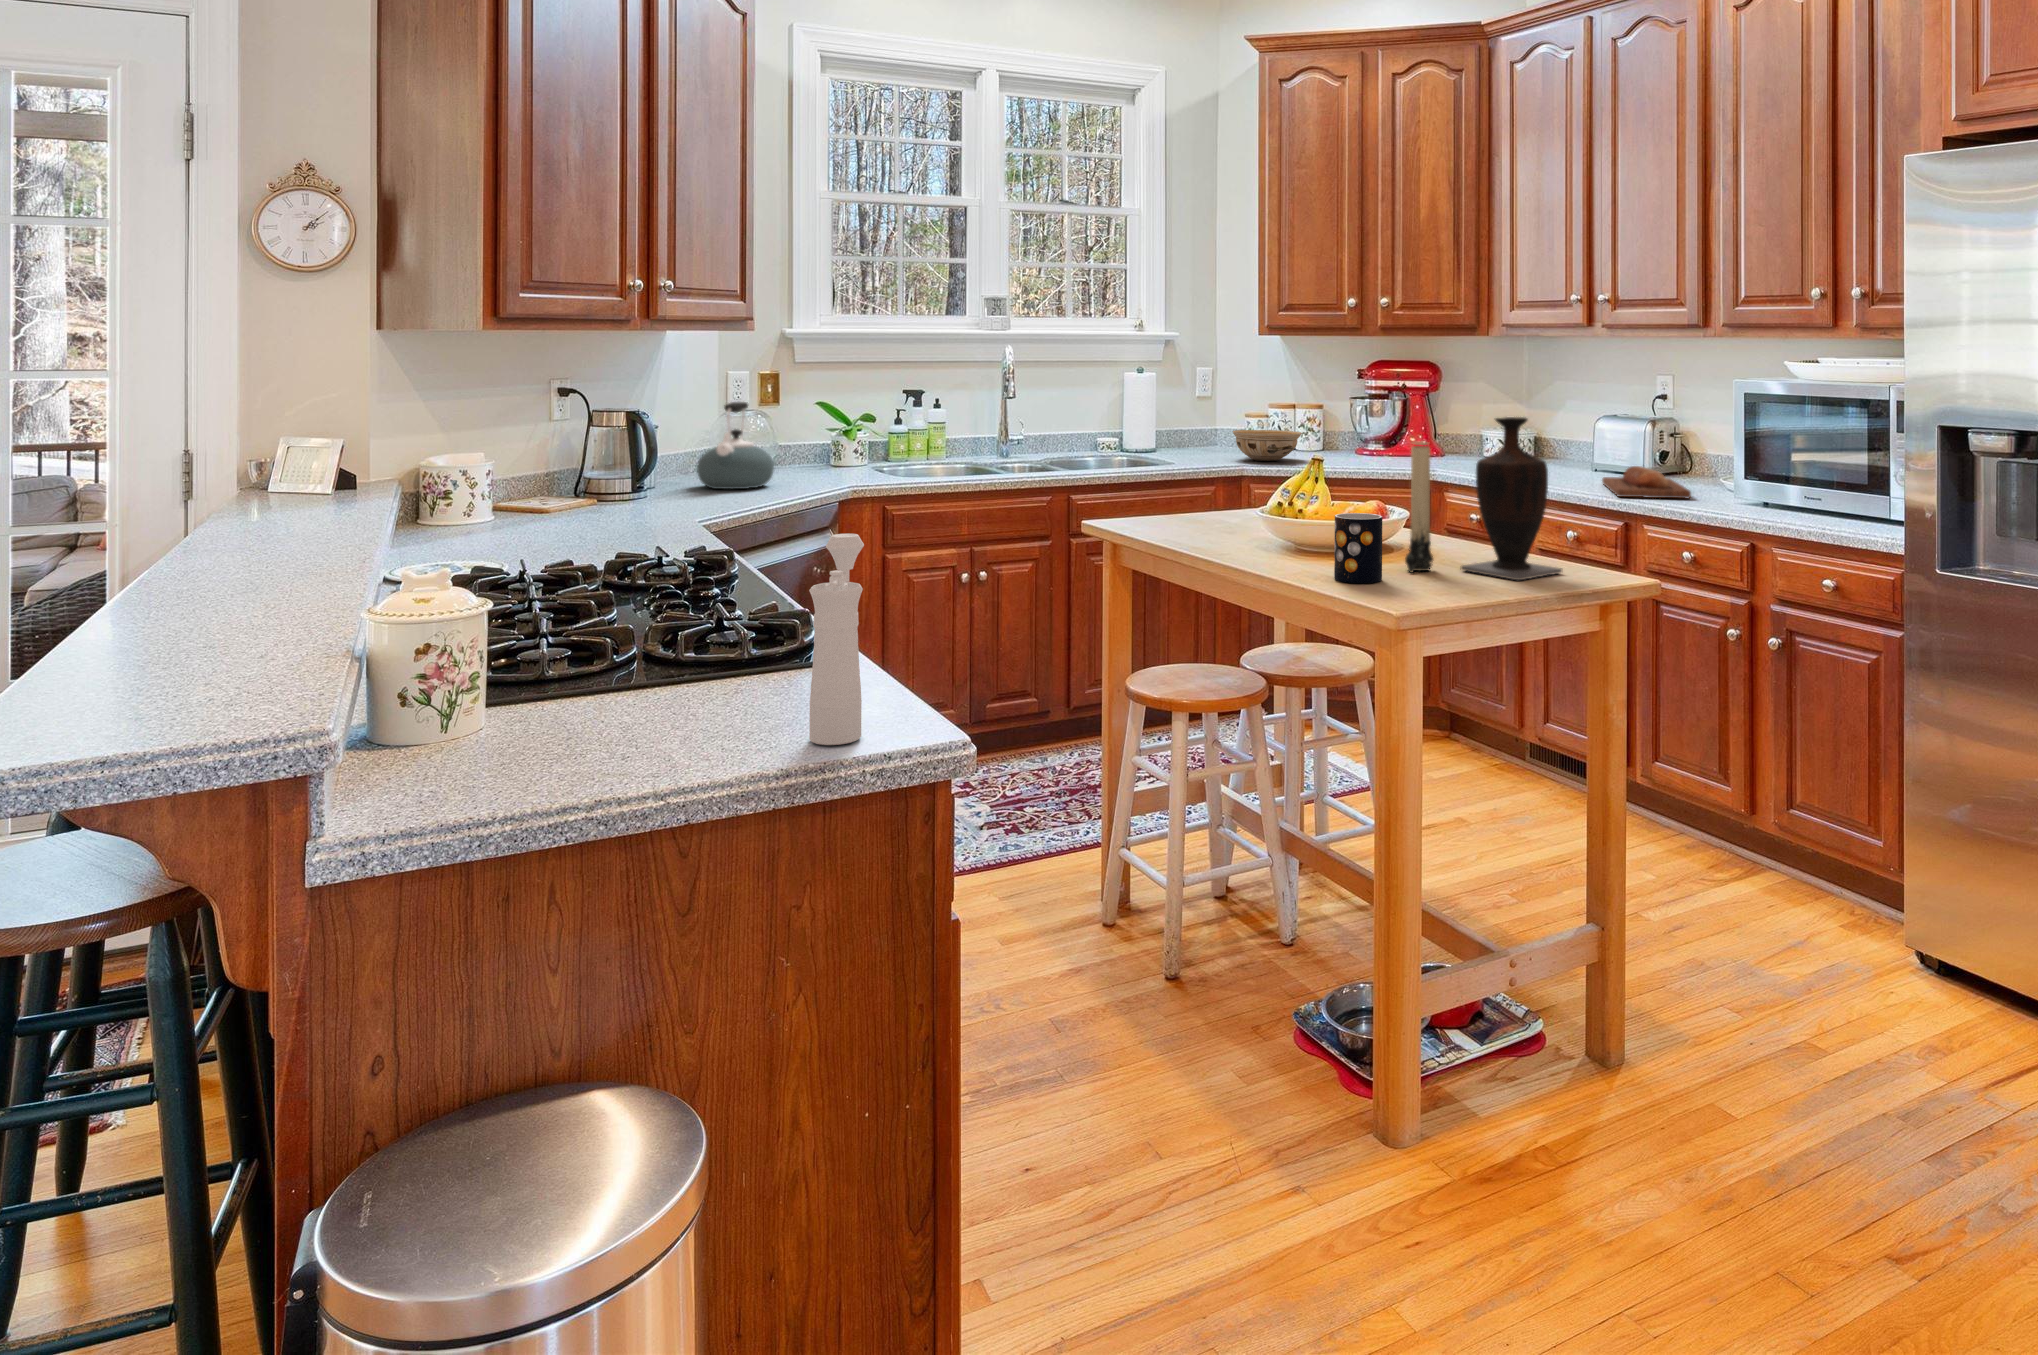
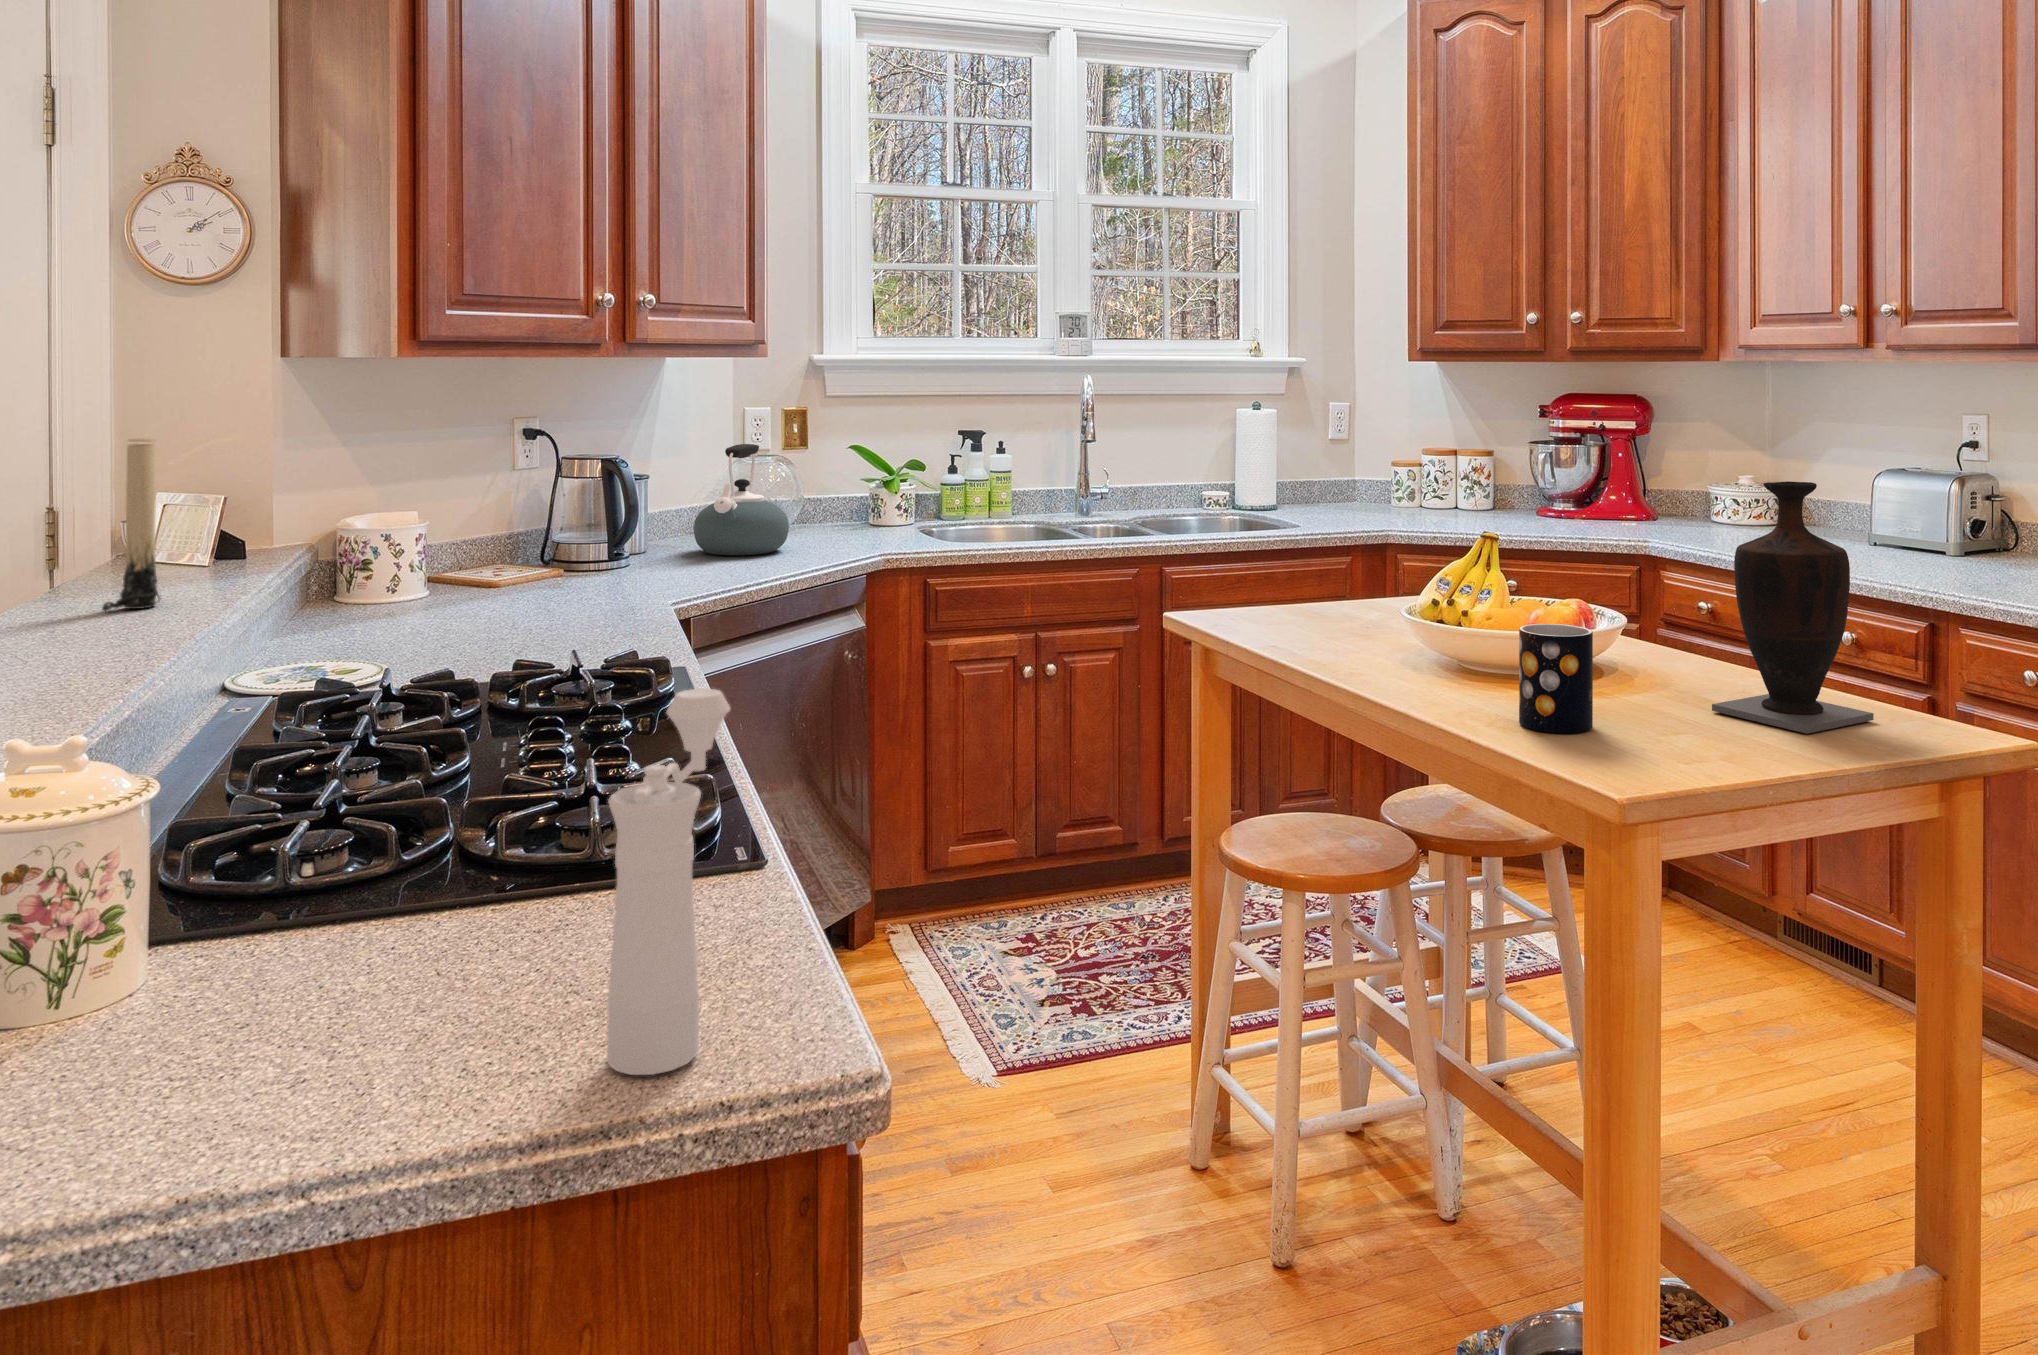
ceramic bowl: present [1233,430,1302,461] -> none [1377,481,1468,522]
candle: present [1405,441,1434,573] -> present [102,438,160,611]
bread loaf: present [1602,466,1691,499] -> none [1888,539,2027,588]

